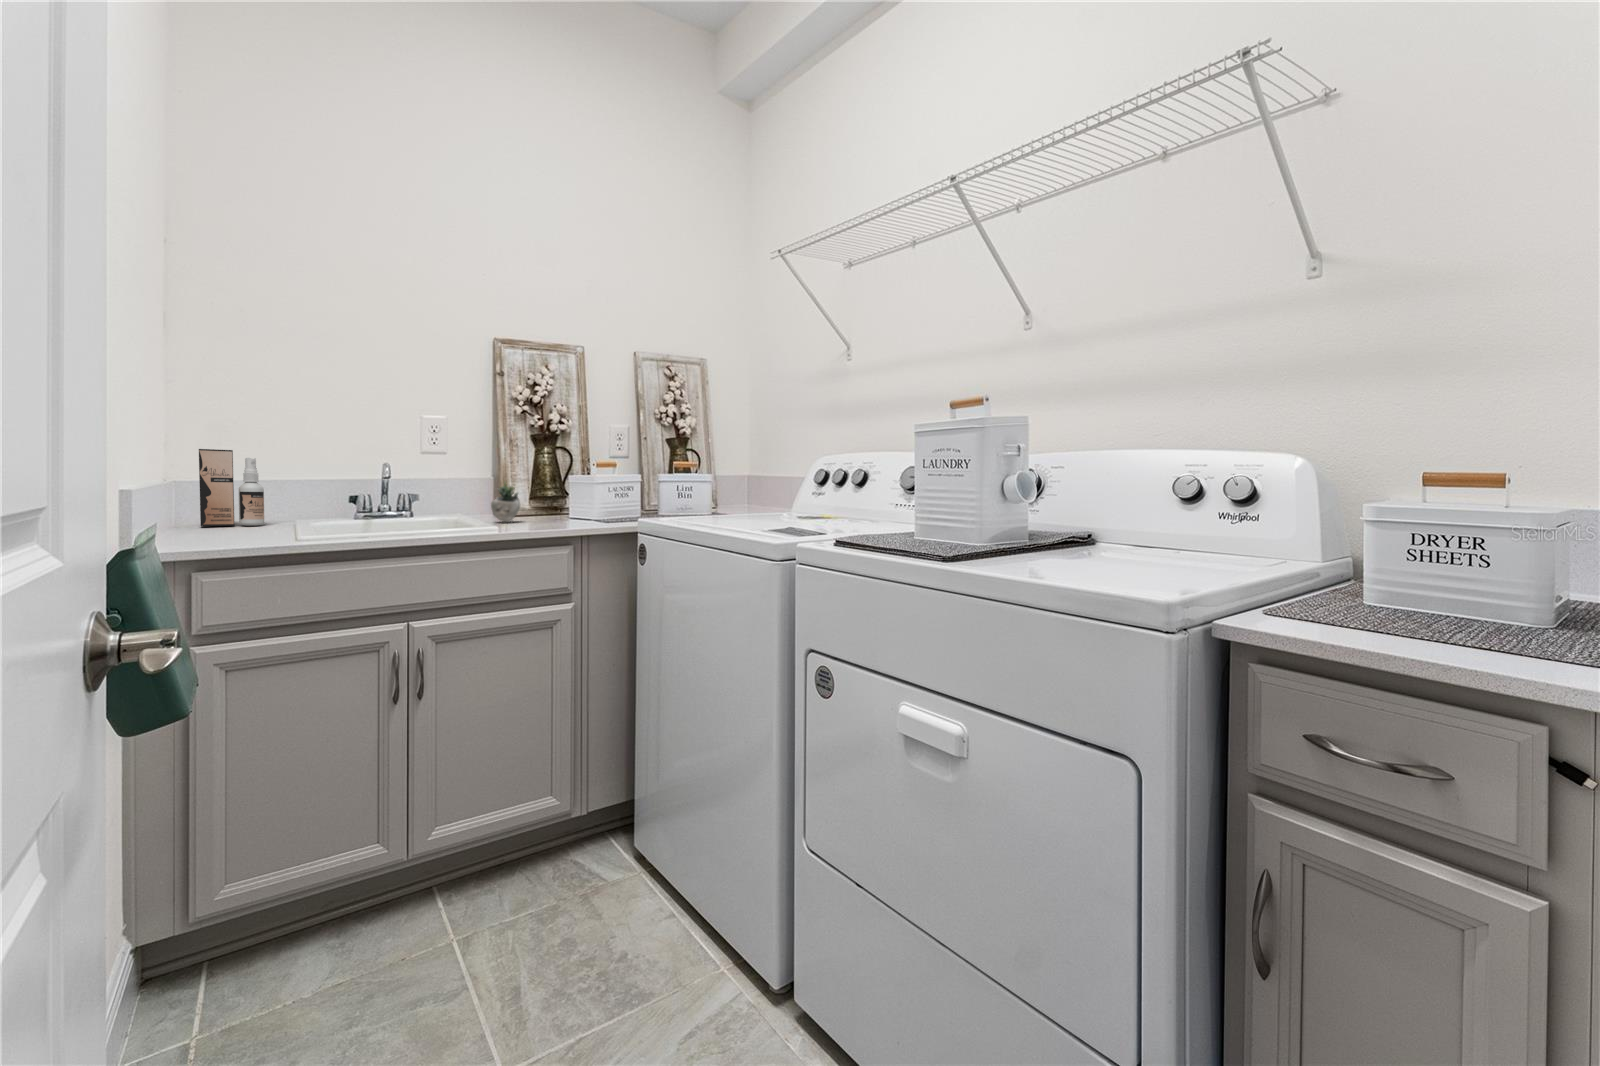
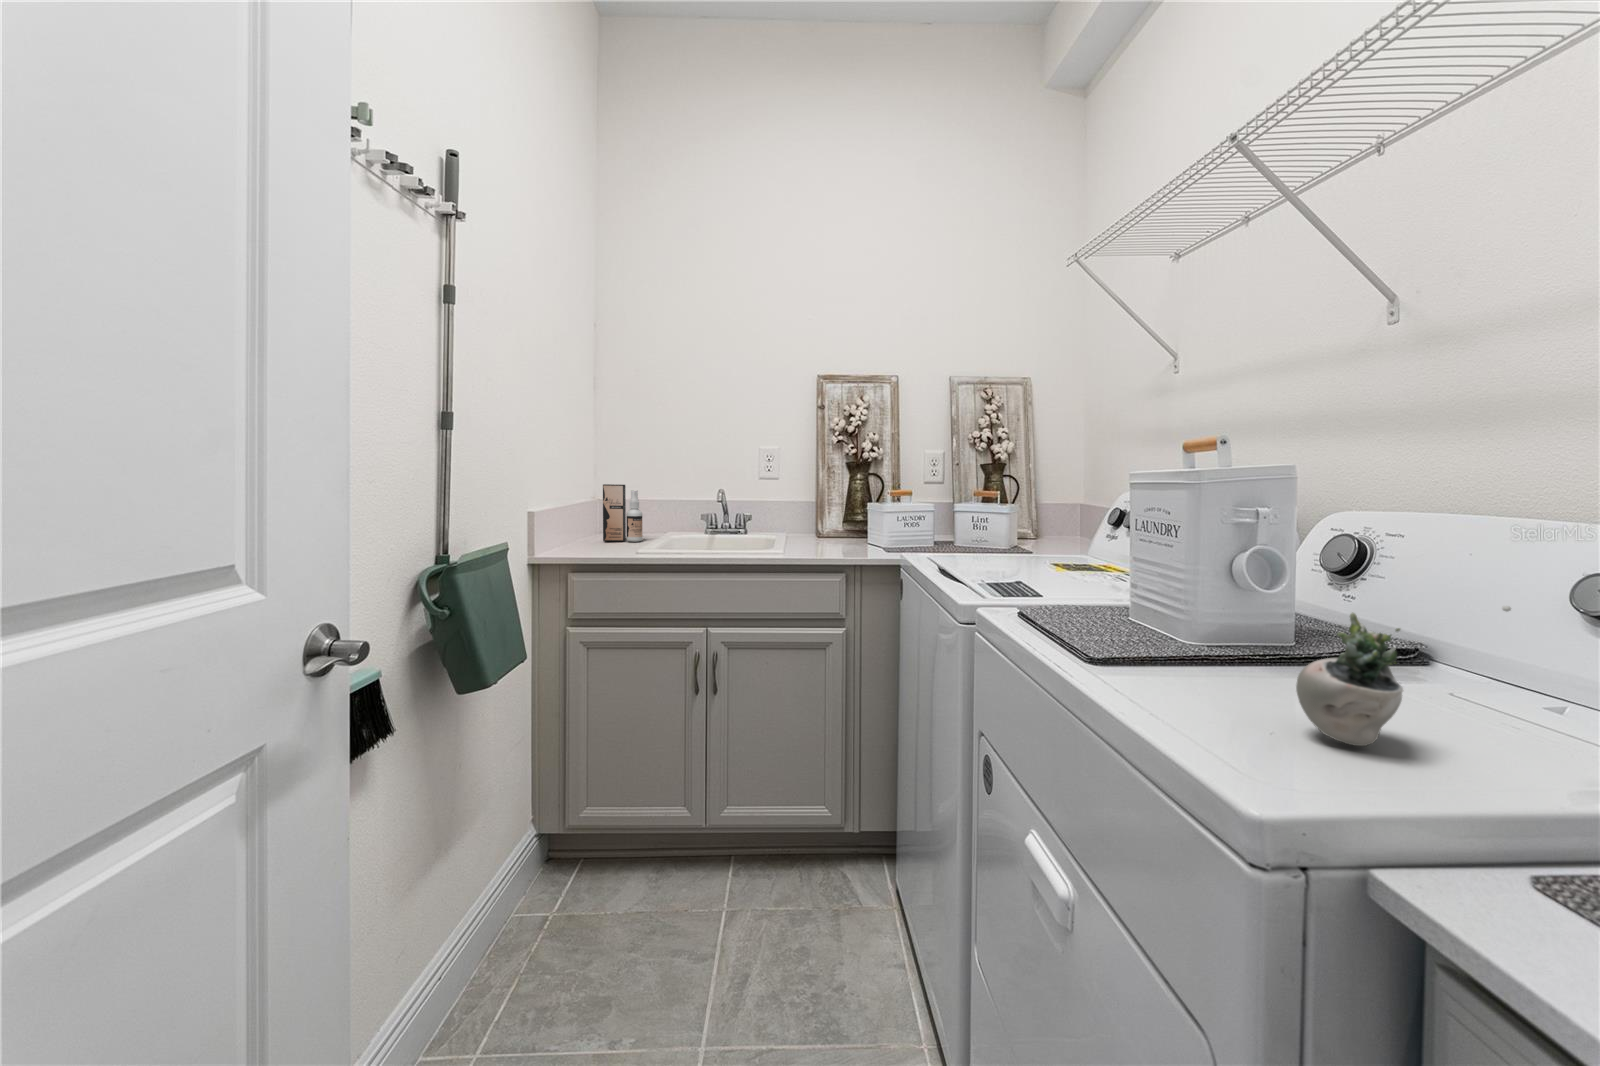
succulent plant: present [491,482,520,522] -> present [1296,606,1511,746]

